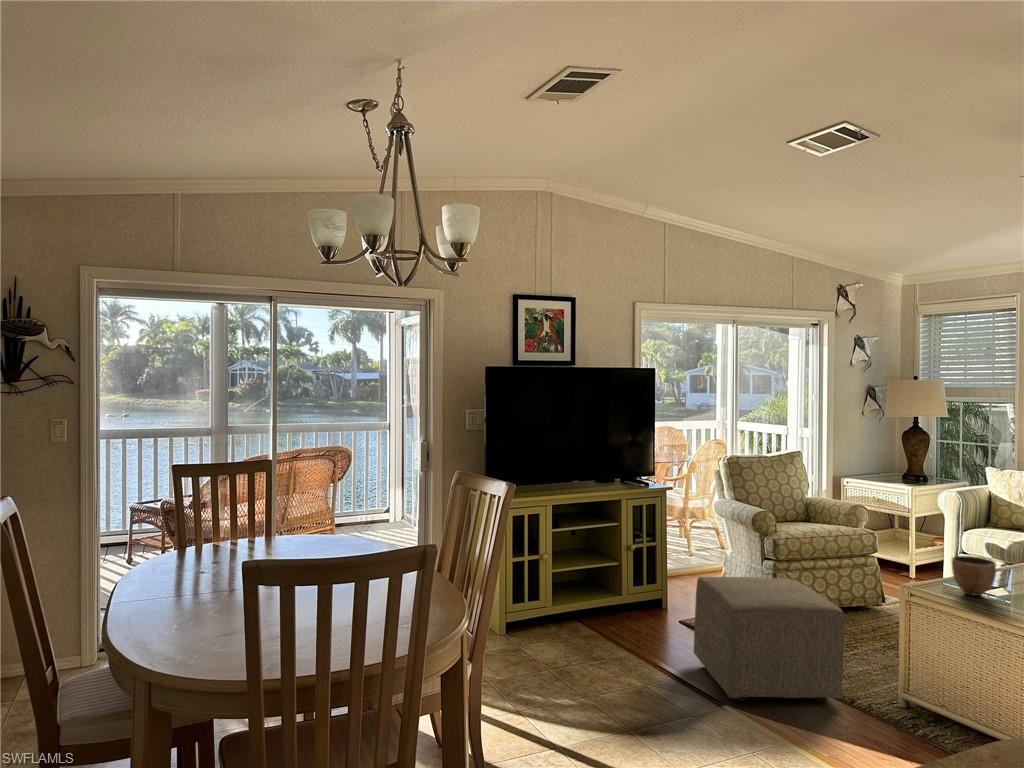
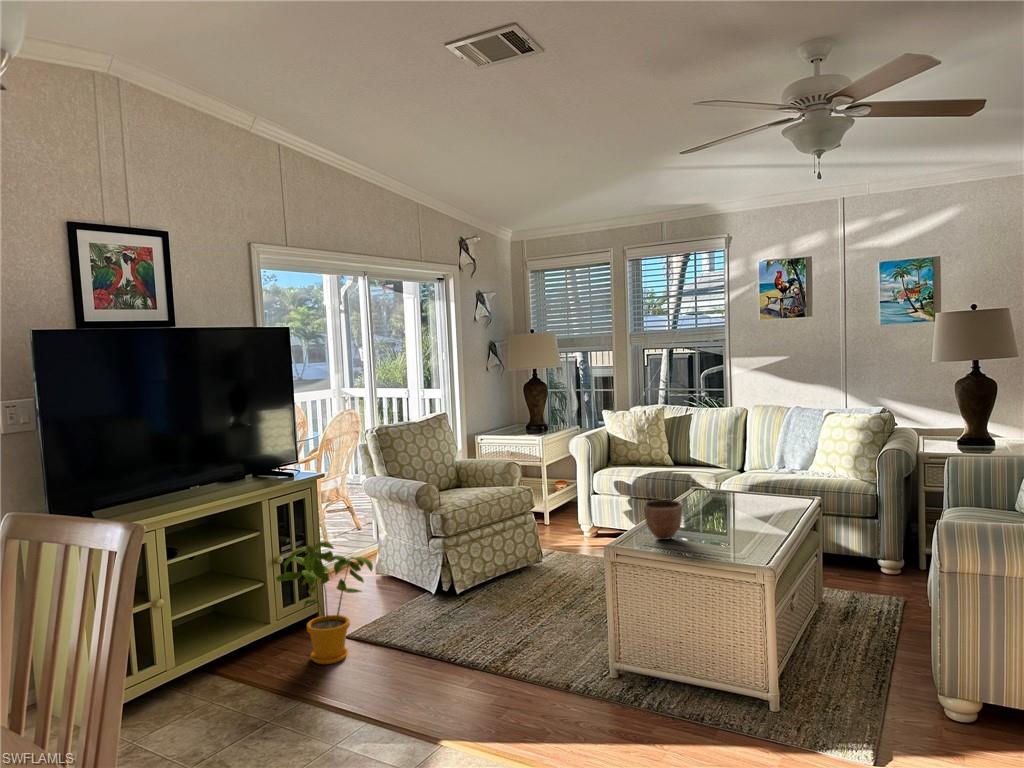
house plant: none [626,538,700,638] -> present [276,541,373,664]
ottoman: present [694,577,844,701] -> none [381,558,557,724]

